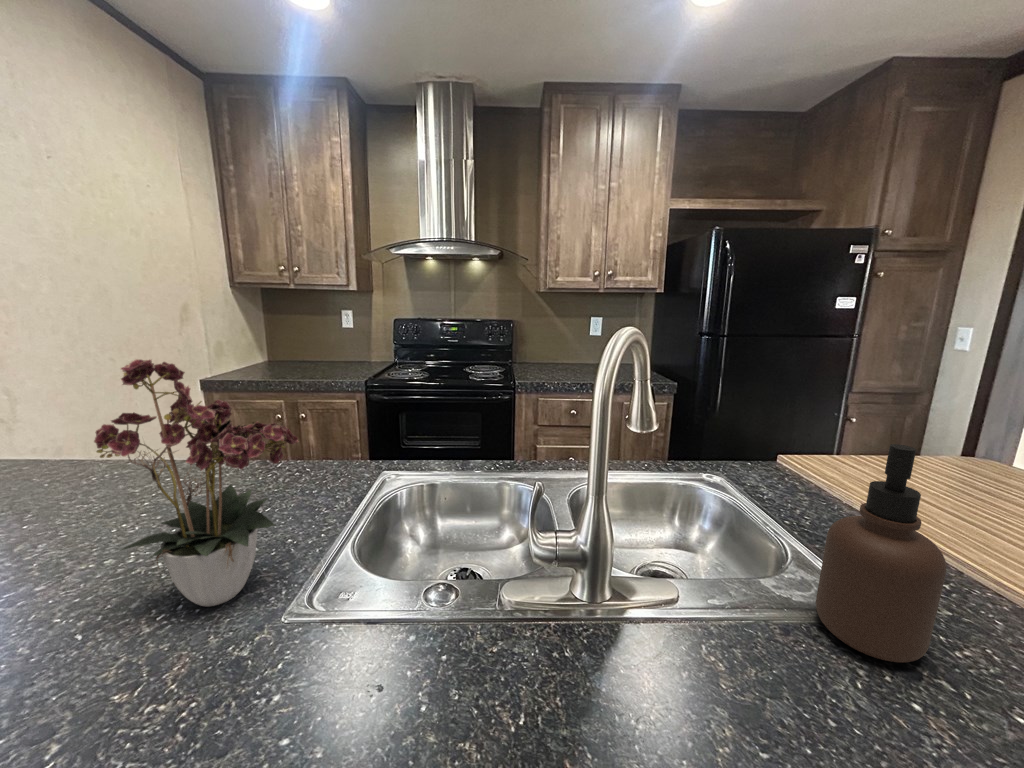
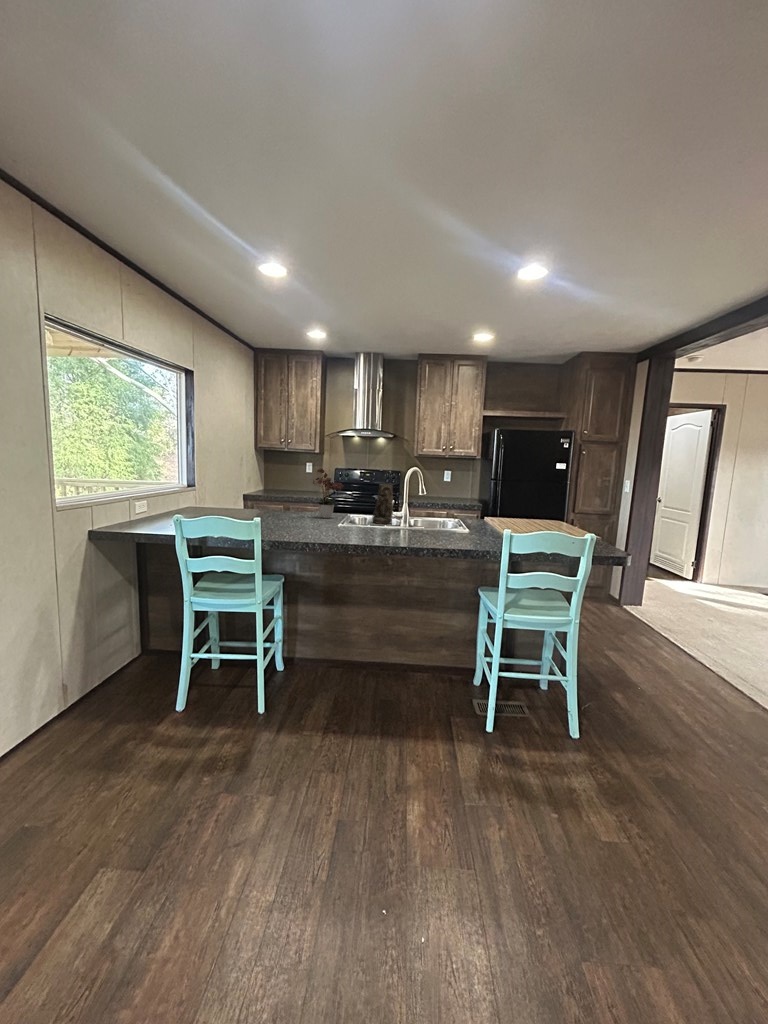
vase: none [438,442,558,711] -> present [372,484,393,524]
soap dispenser: present [816,444,947,663] -> none [446,487,463,526]

